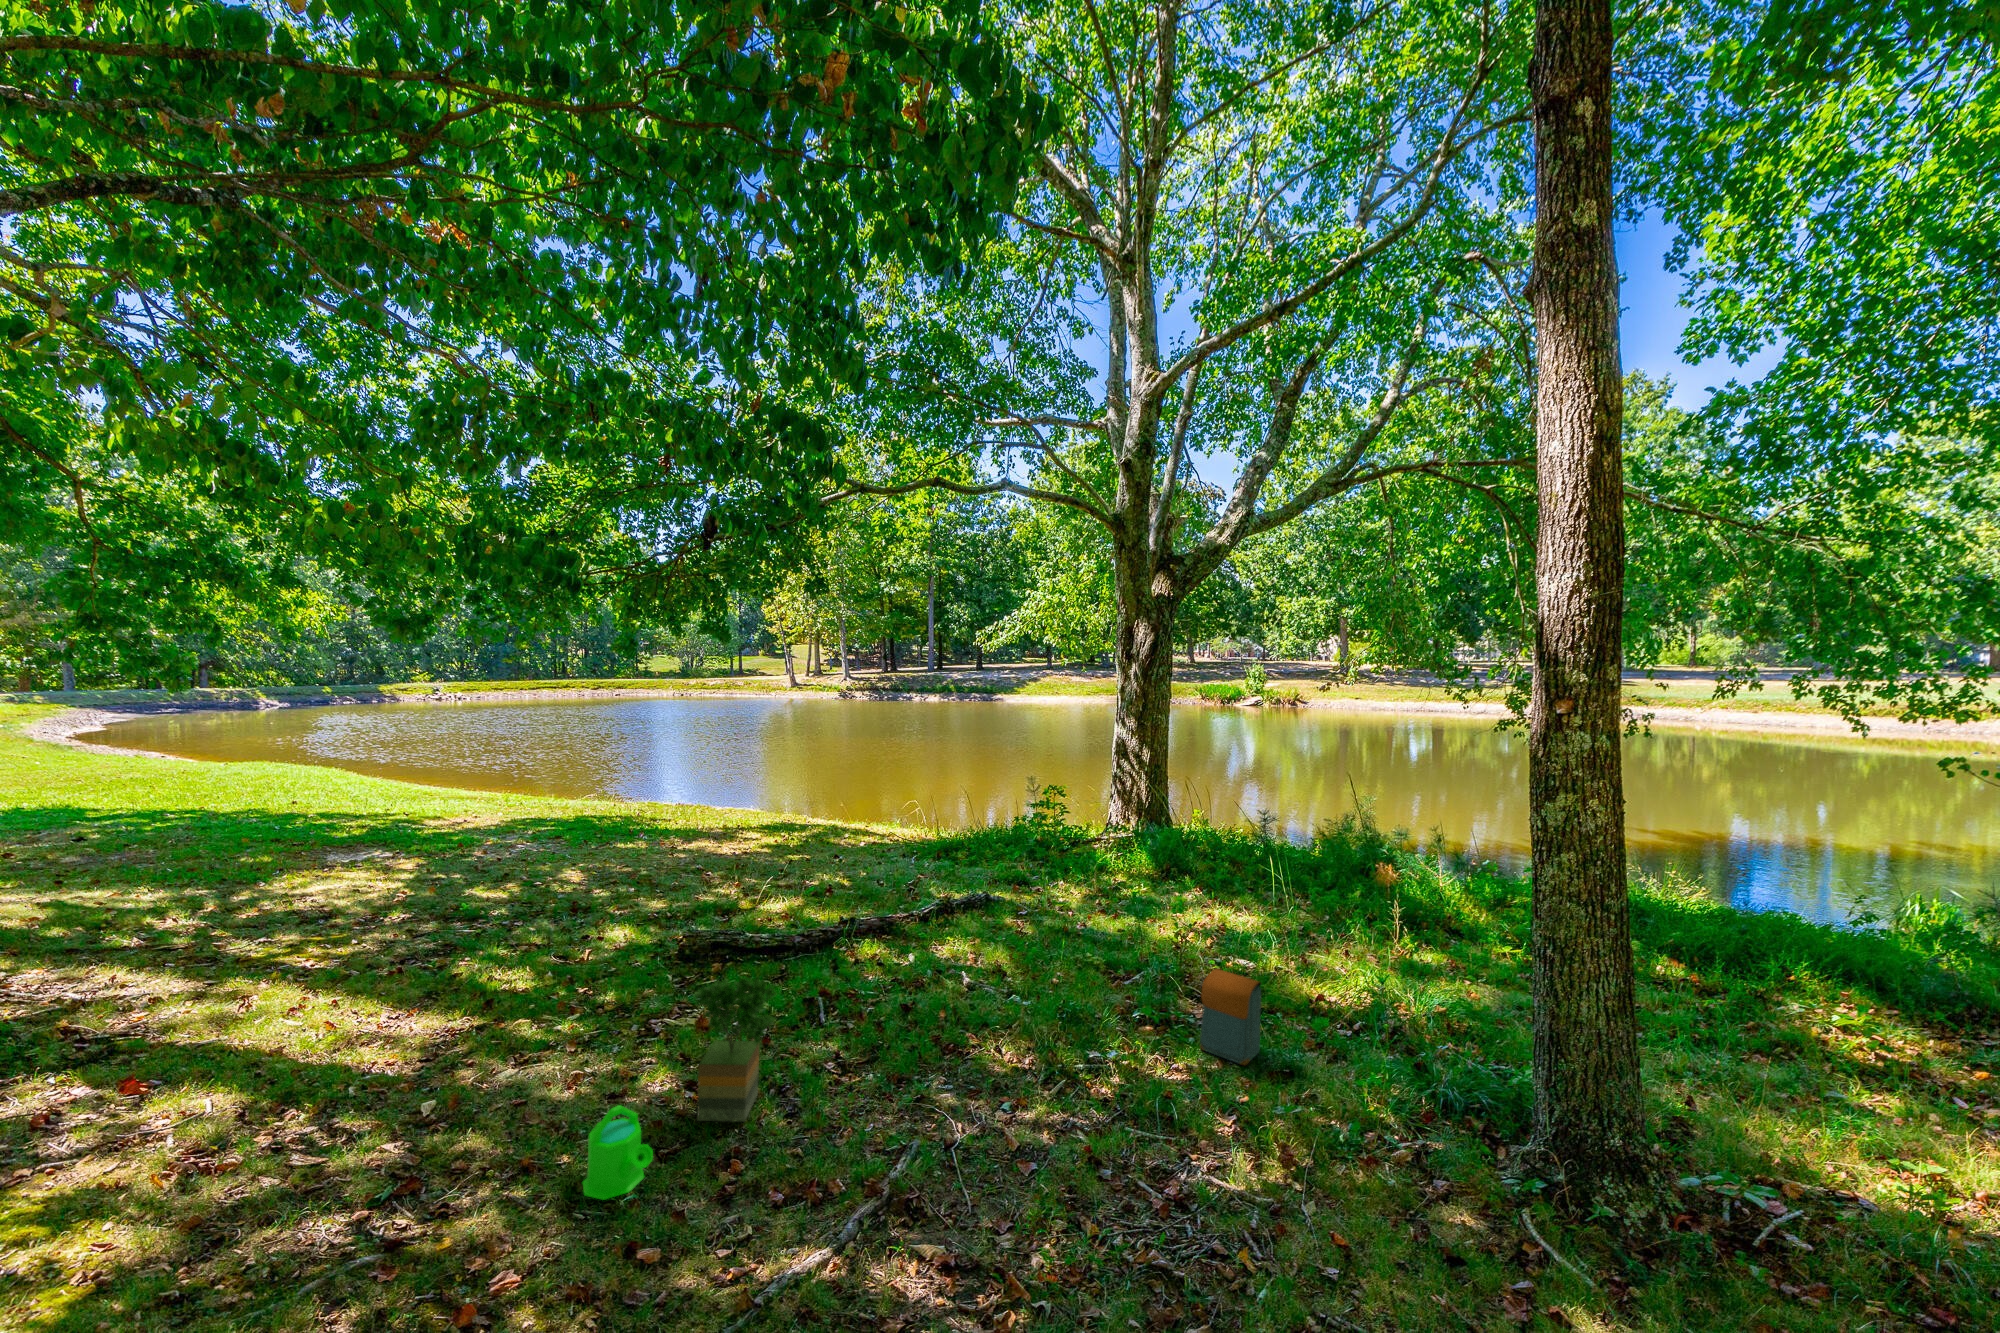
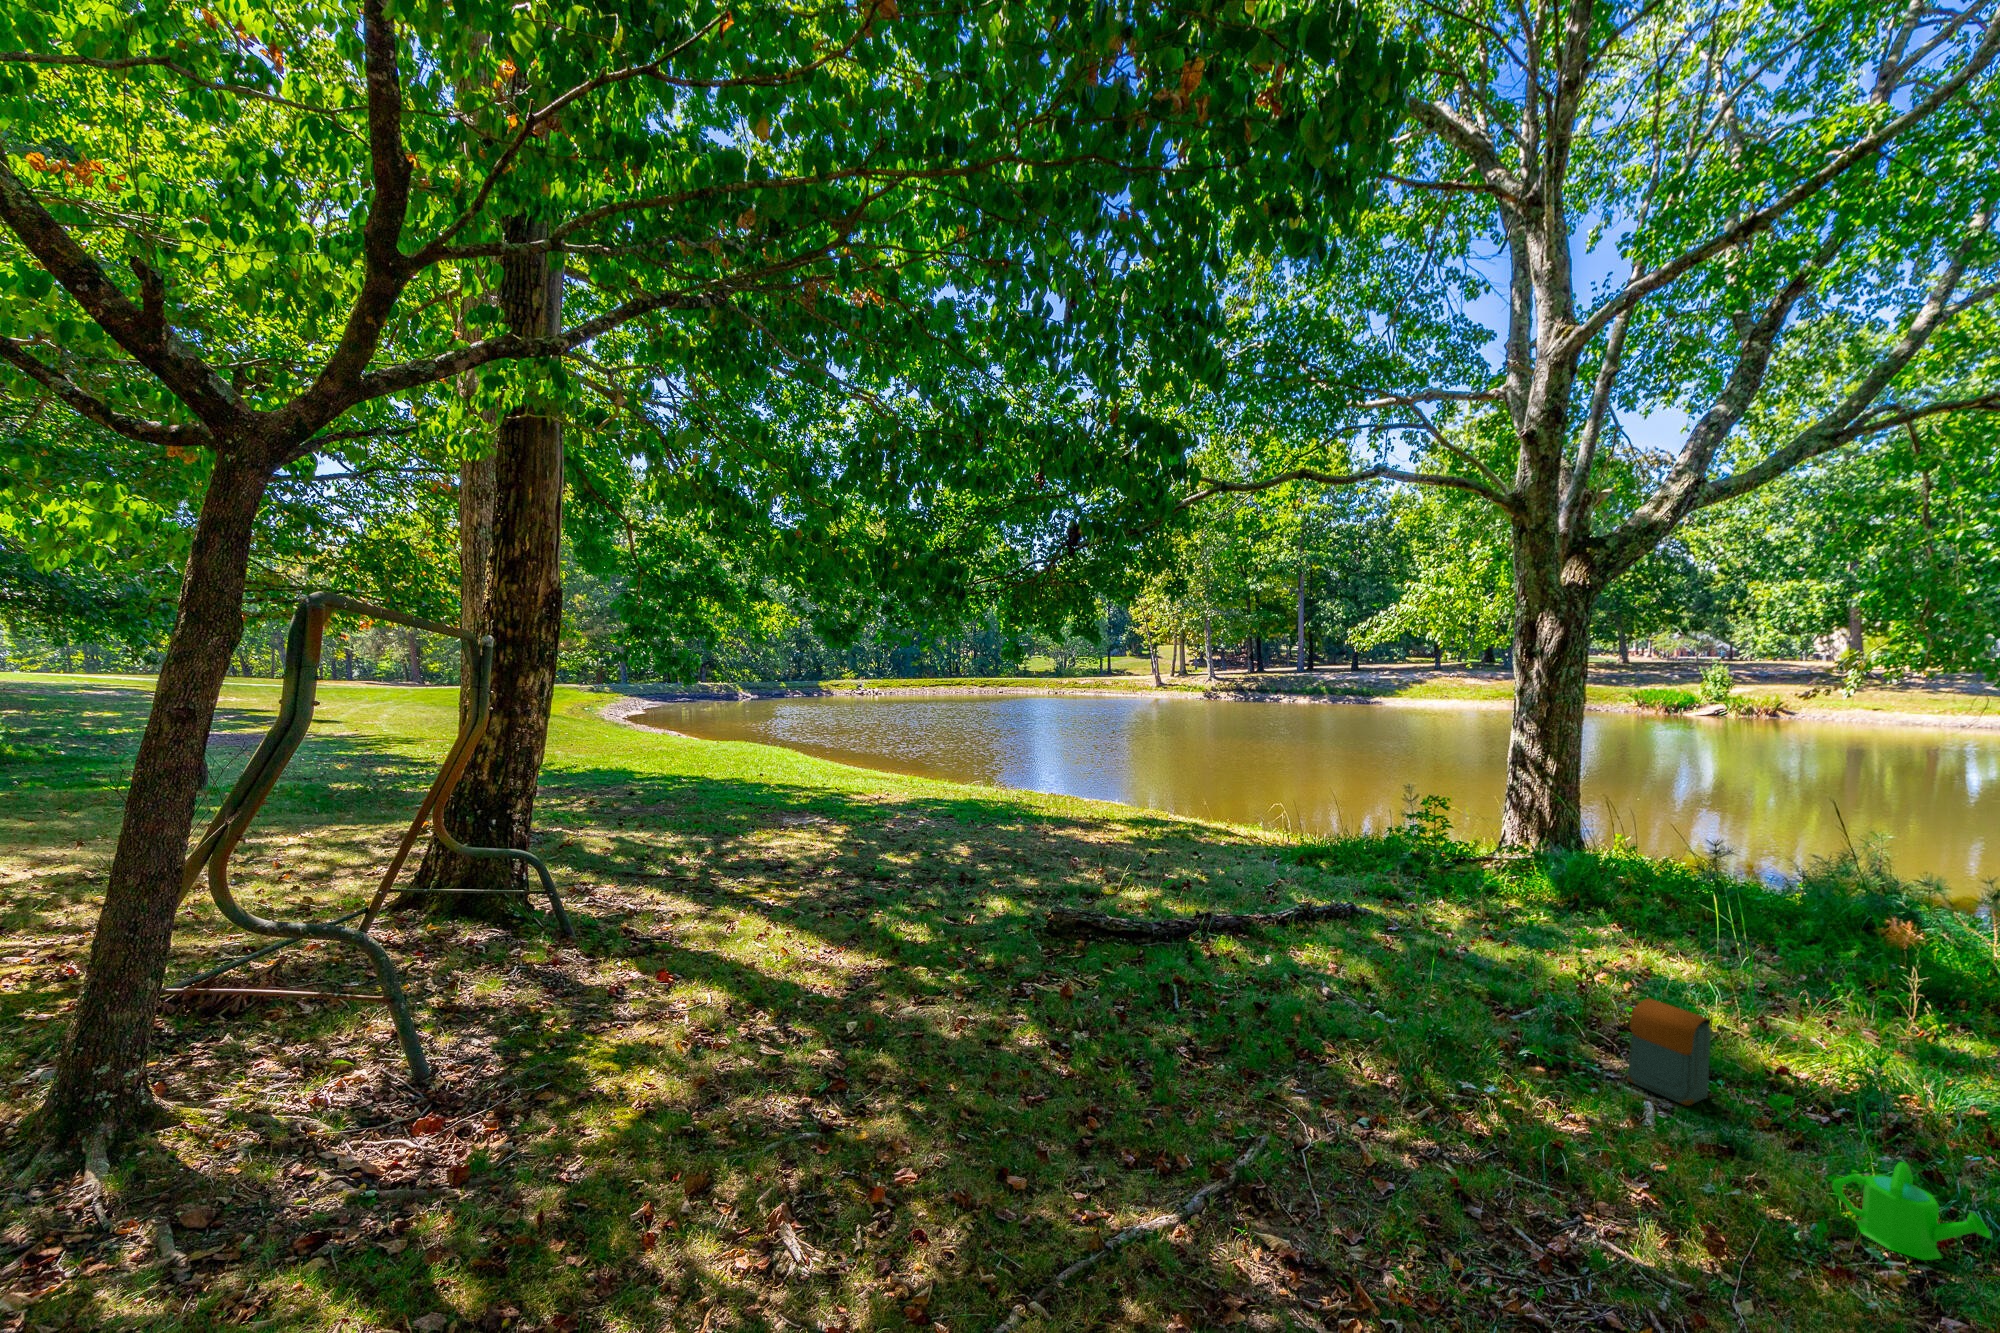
potted tree: present [694,978,776,1122] -> none [1111,928,1184,1052]
watering can: present [583,1105,653,1200] -> present [1832,1162,1991,1260]

